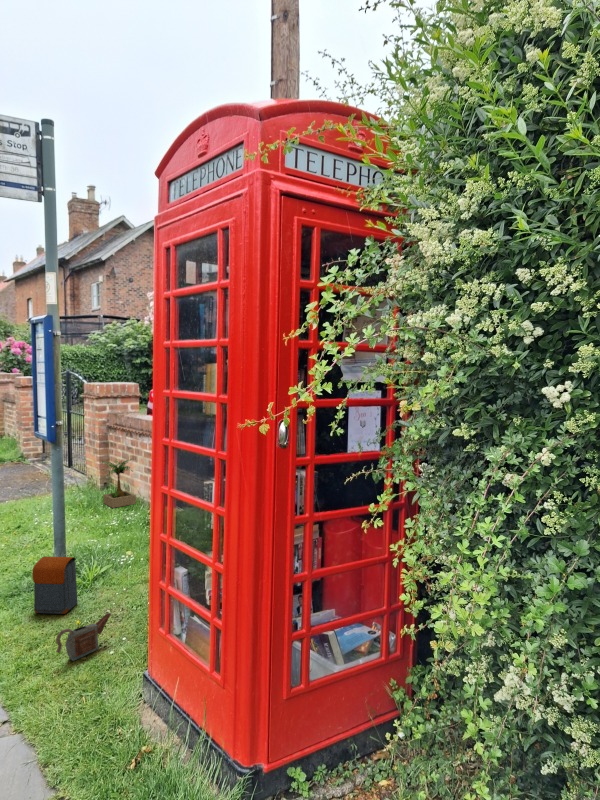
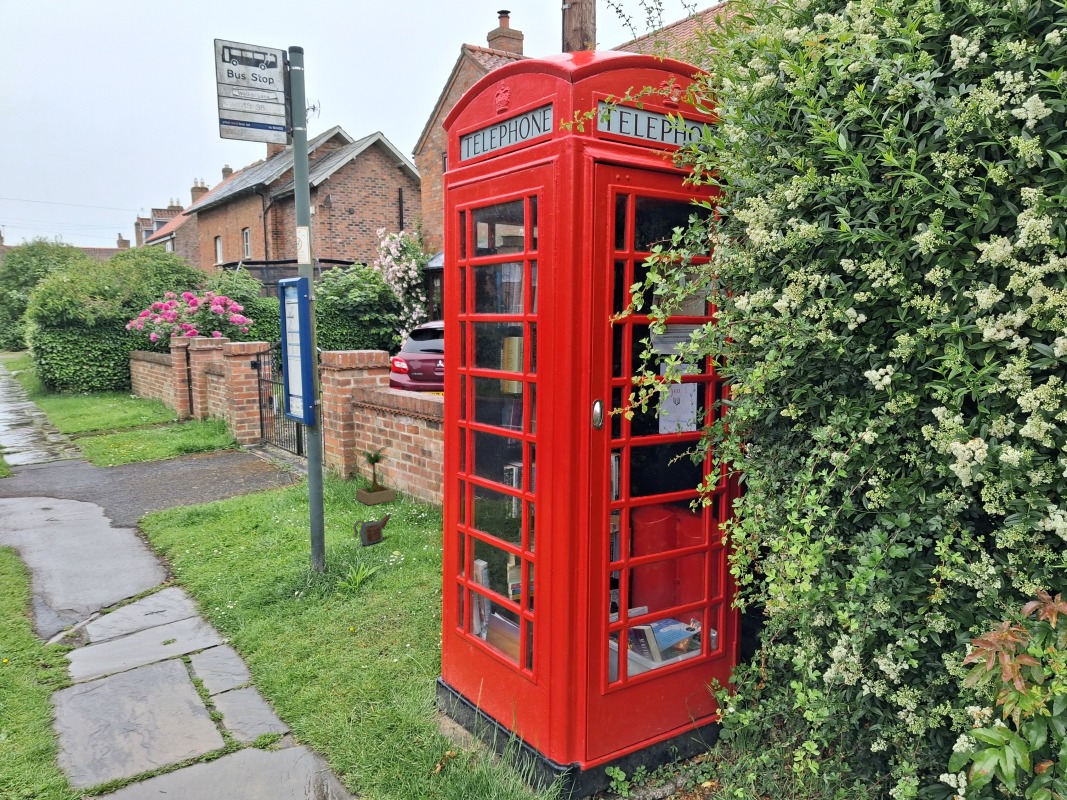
backpack: present [32,556,78,614] -> none [304,556,352,620]
watering can: present [56,613,111,661] -> present [354,514,391,545]

